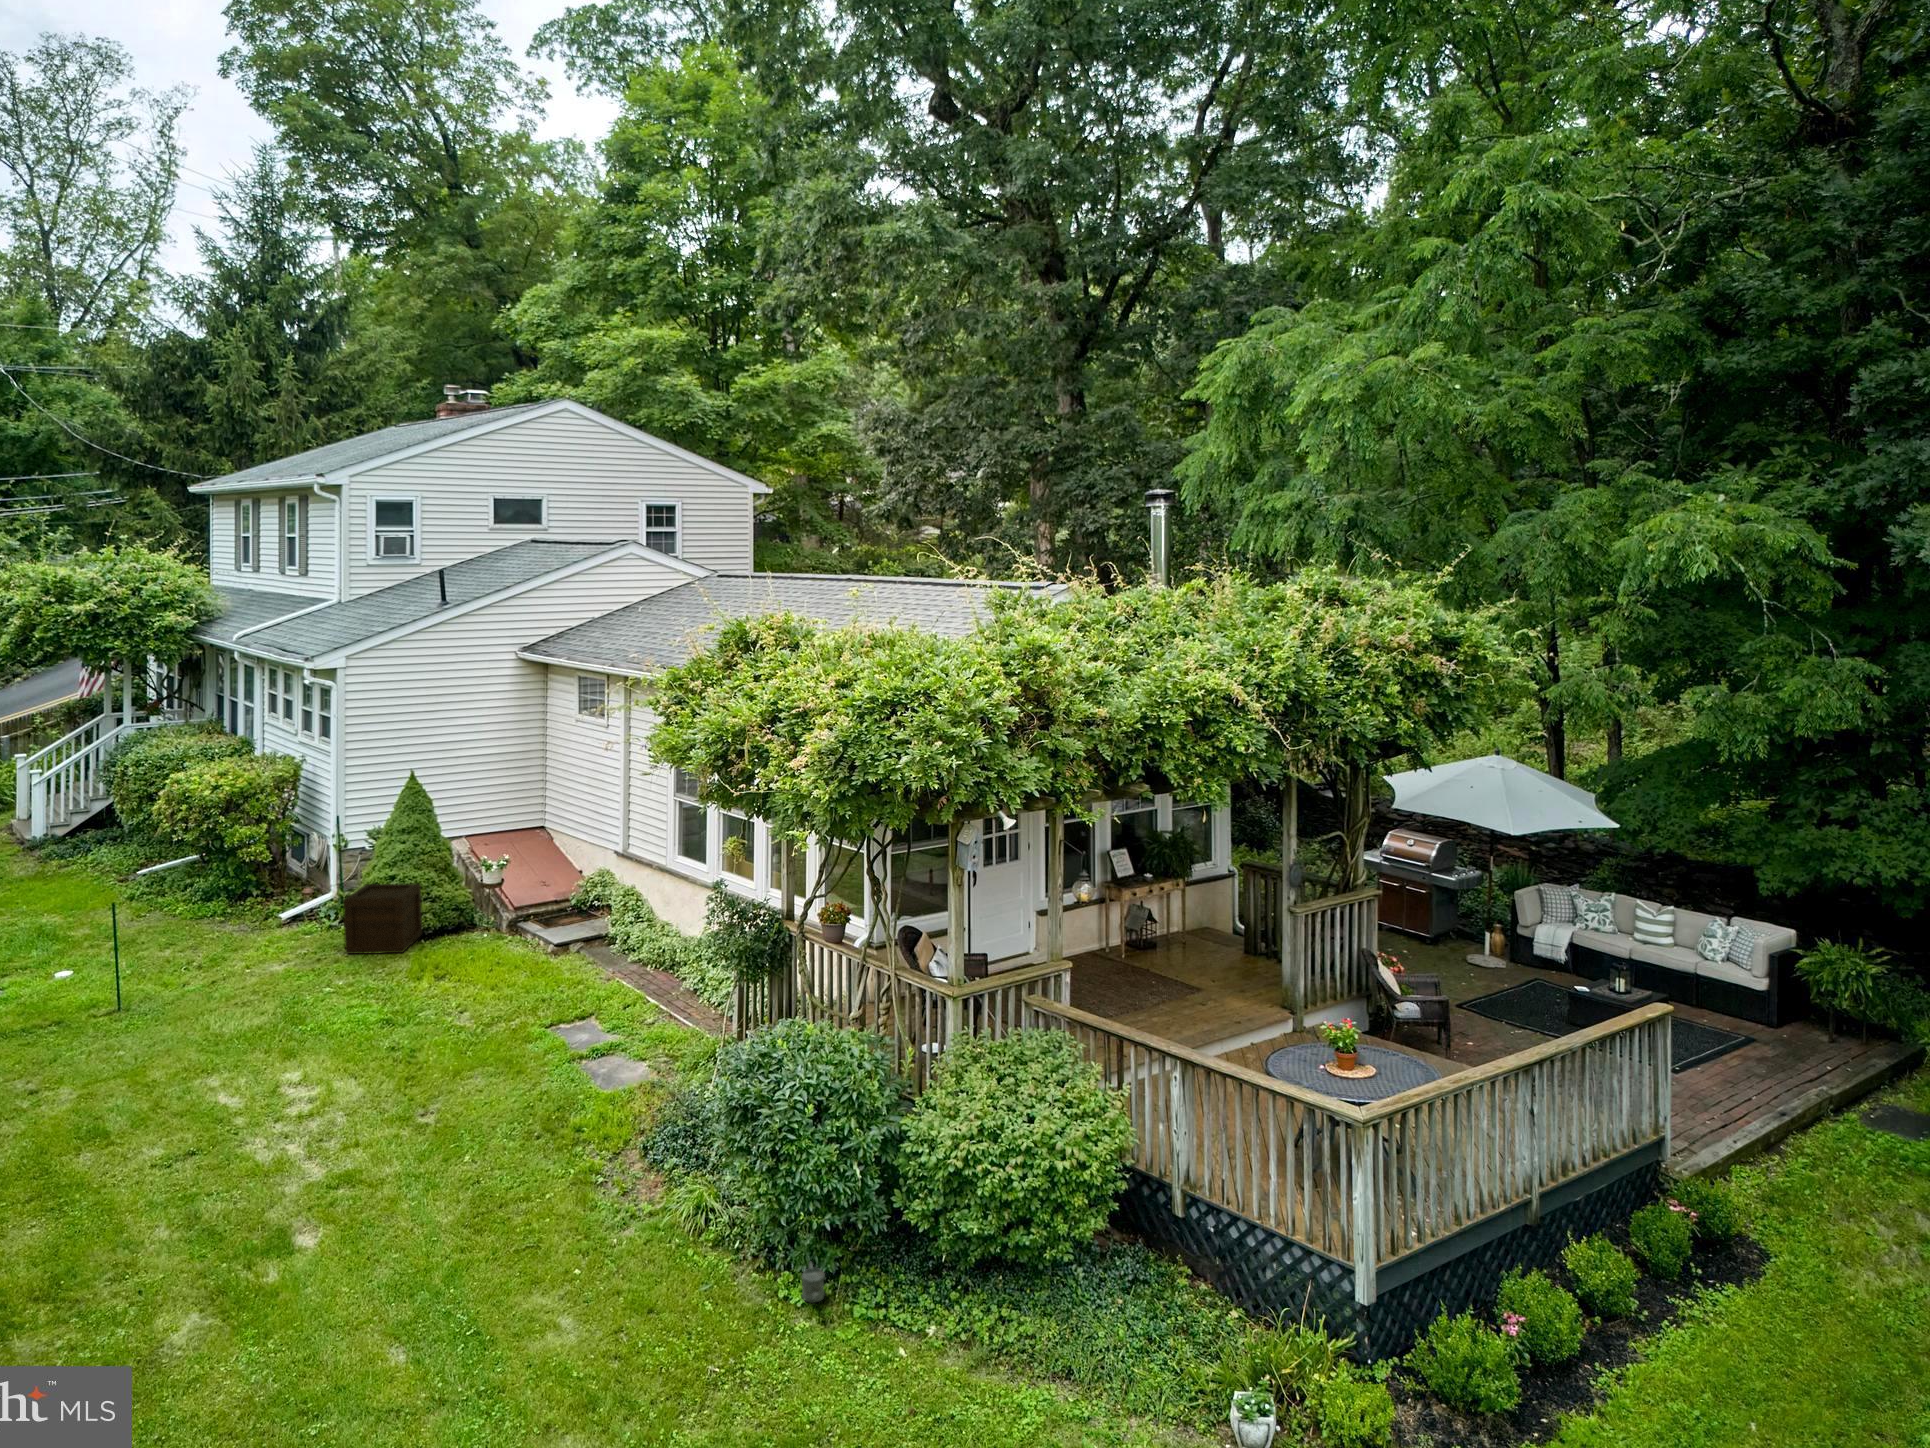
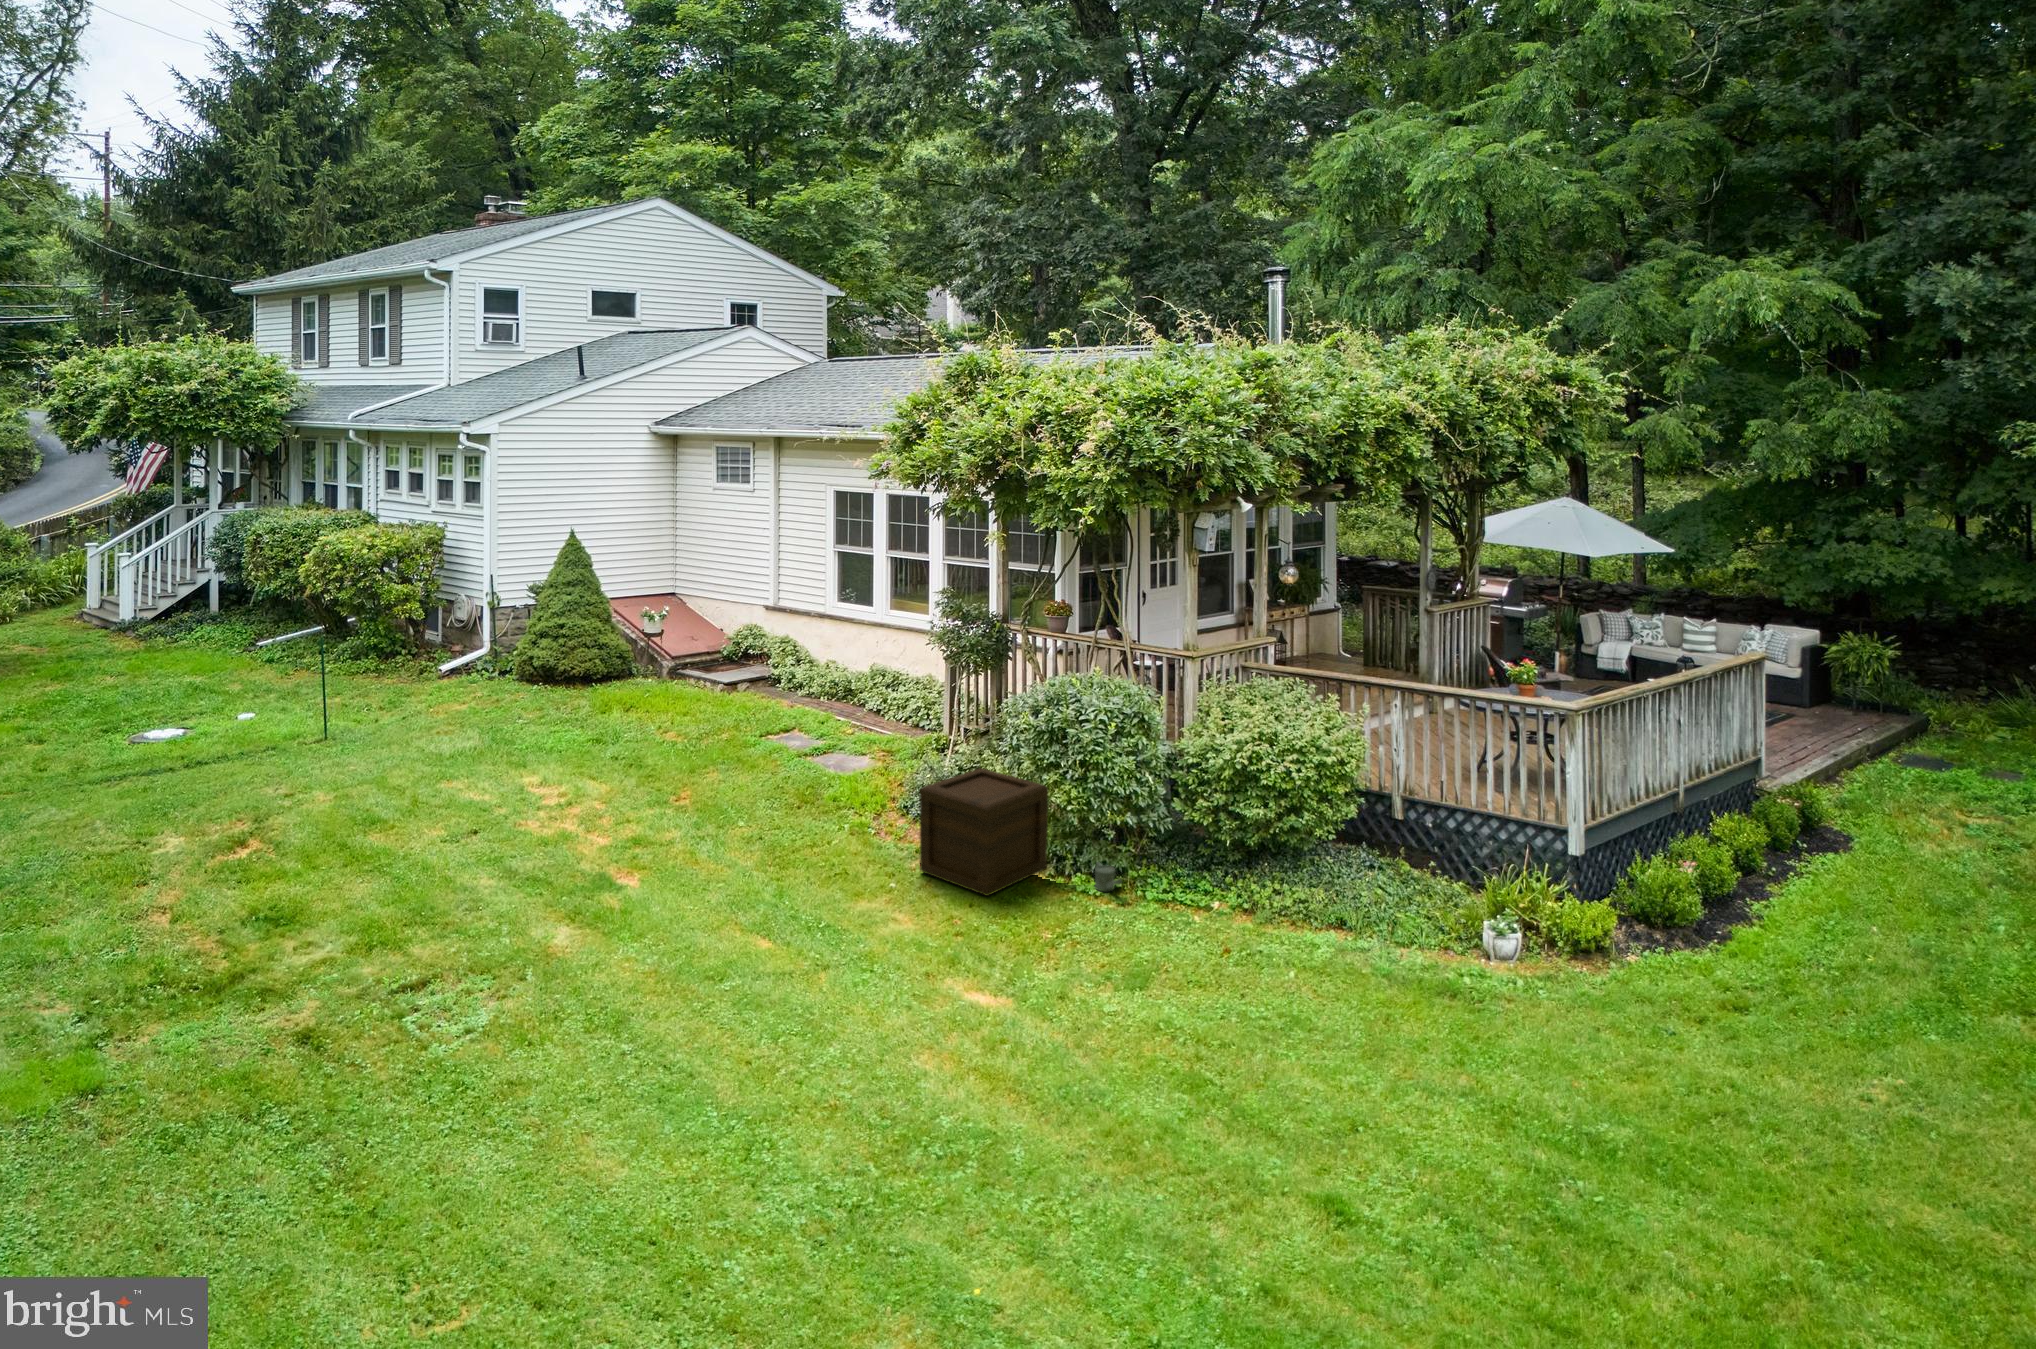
wooden crate: present [343,883,422,954] -> present [919,768,1049,896]

